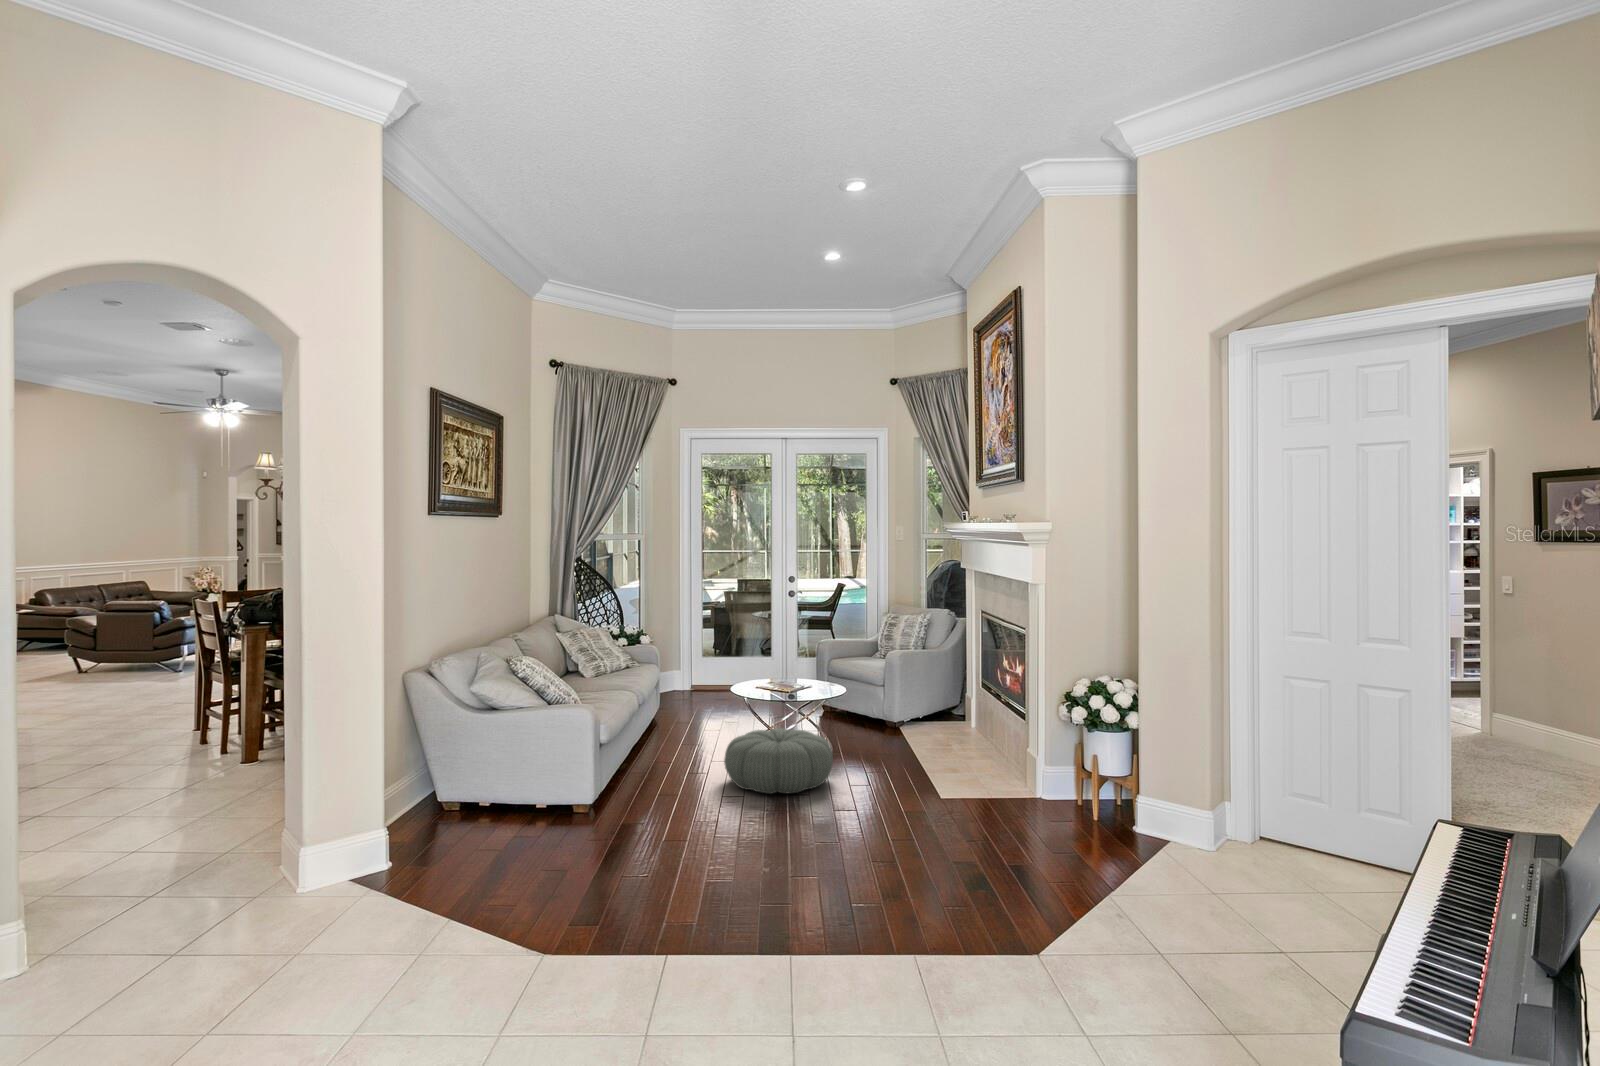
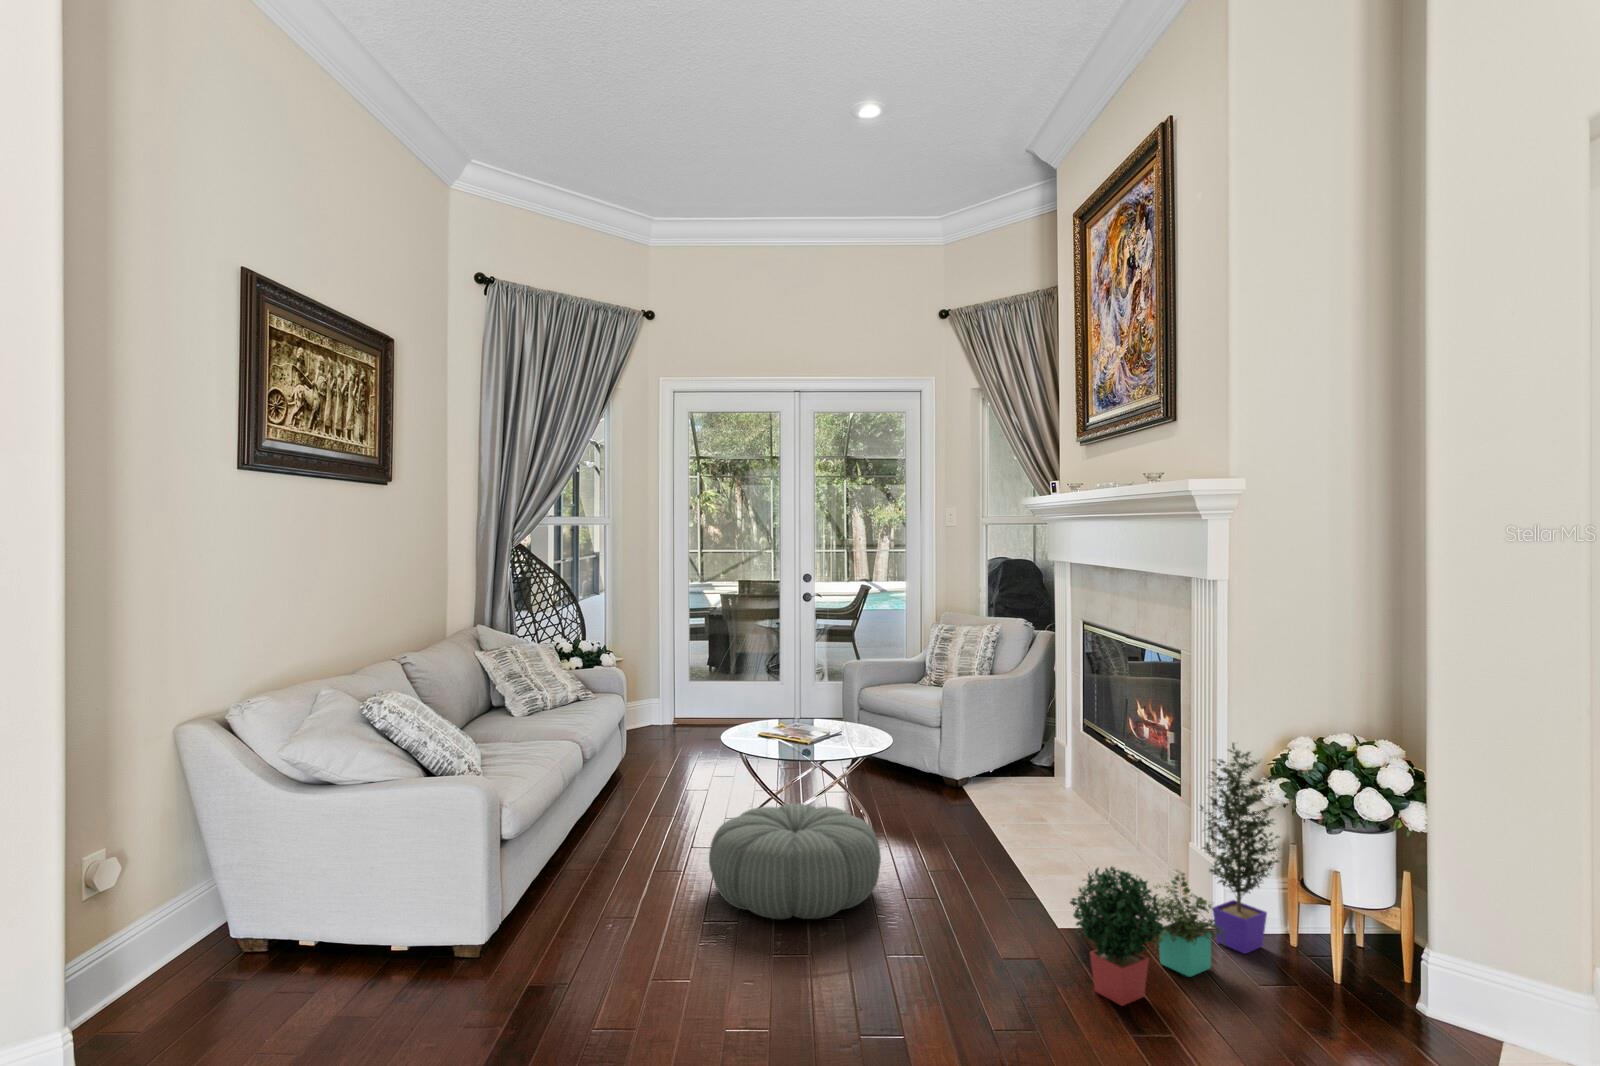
potted plant: none [937,683,1070,829] -> present [1070,743,1280,1006]

